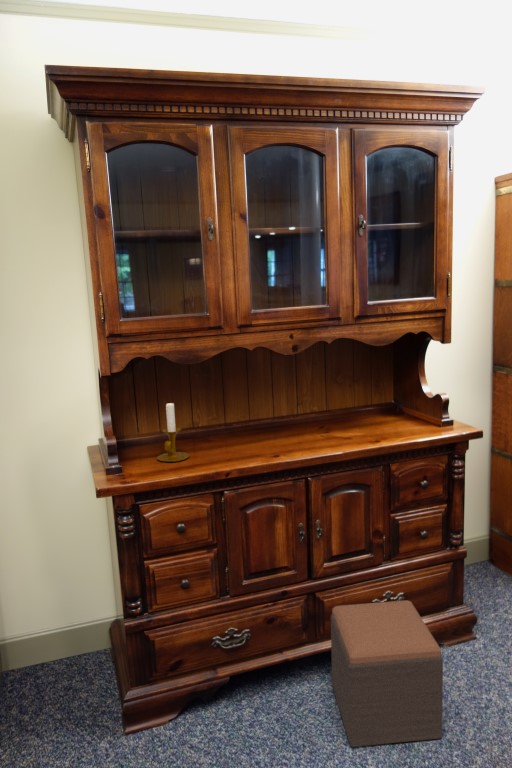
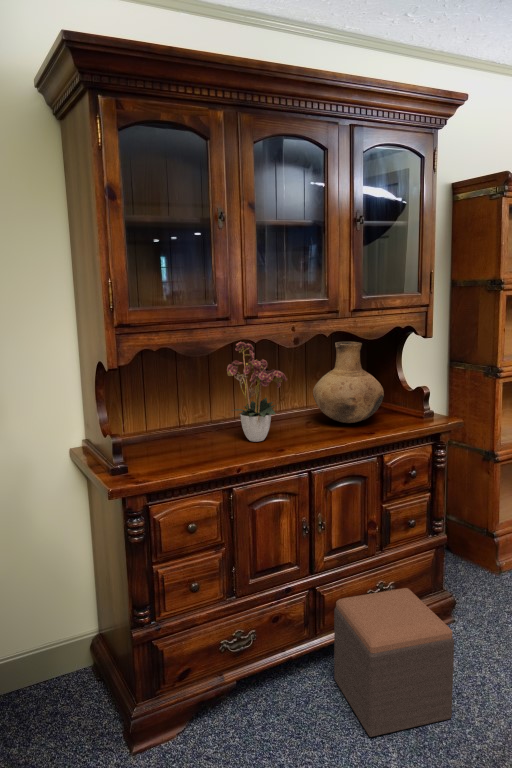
flower arrangement: none [227,343,291,446] -> present [227,342,287,442]
vase: none [325,347,396,429] -> present [313,342,384,423]
candlestick: present [157,403,190,462] -> none [156,399,191,460]

